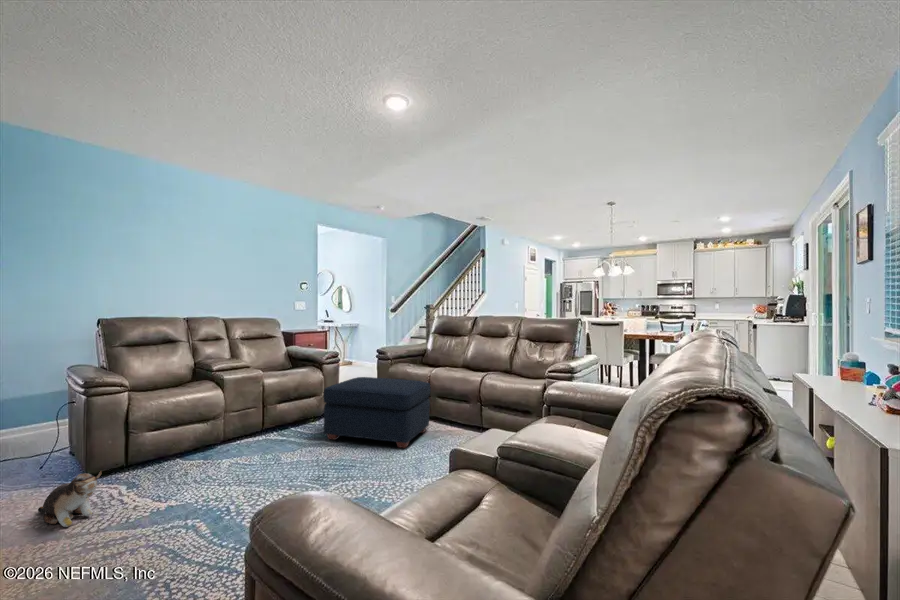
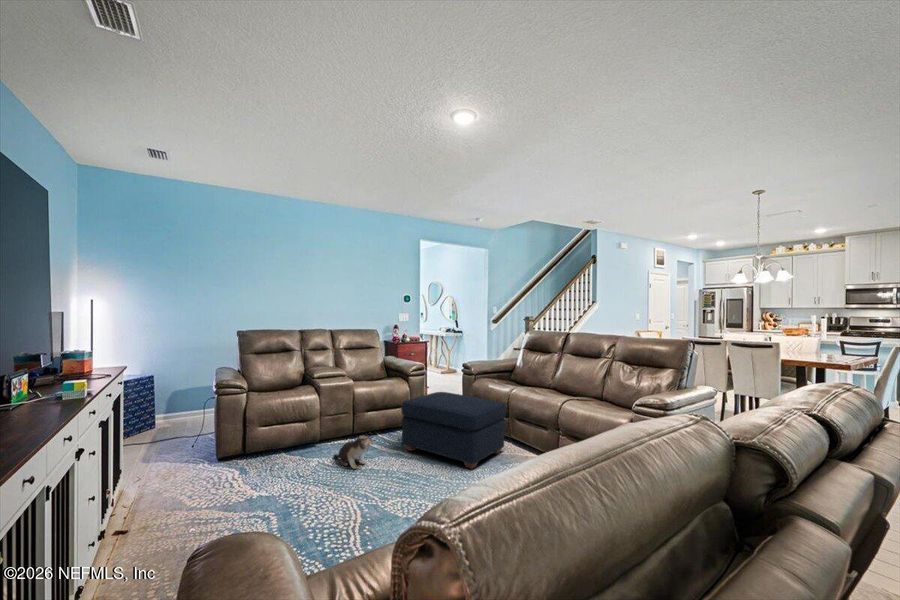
plush toy: present [38,471,102,527] -> present [334,435,373,469]

